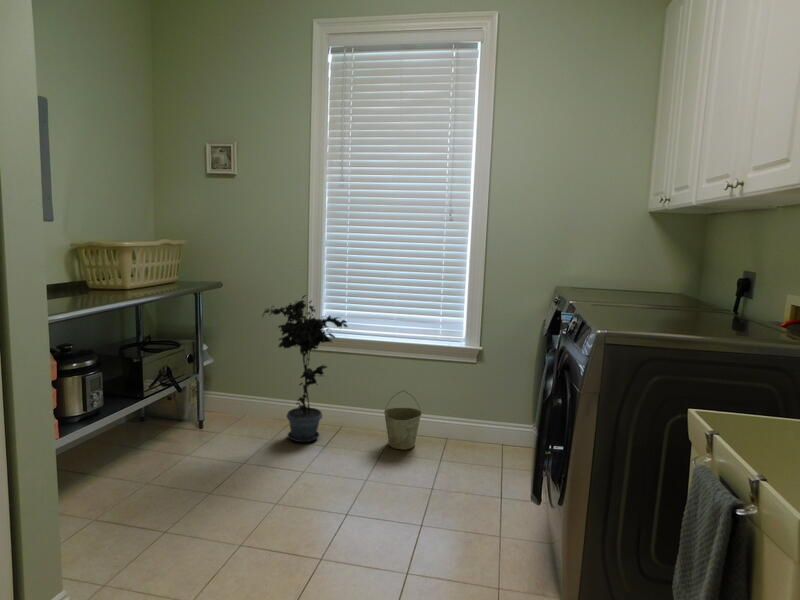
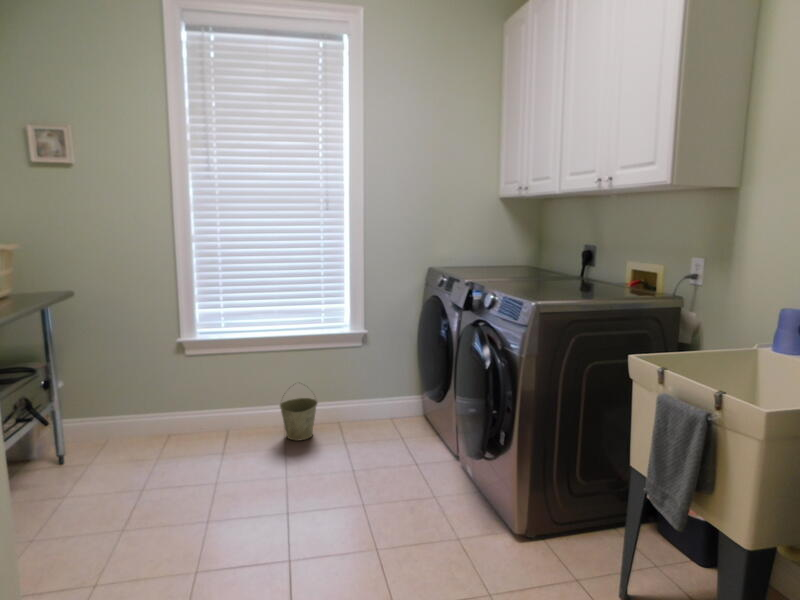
potted plant: present [262,295,348,442] -> none [130,297,240,454]

